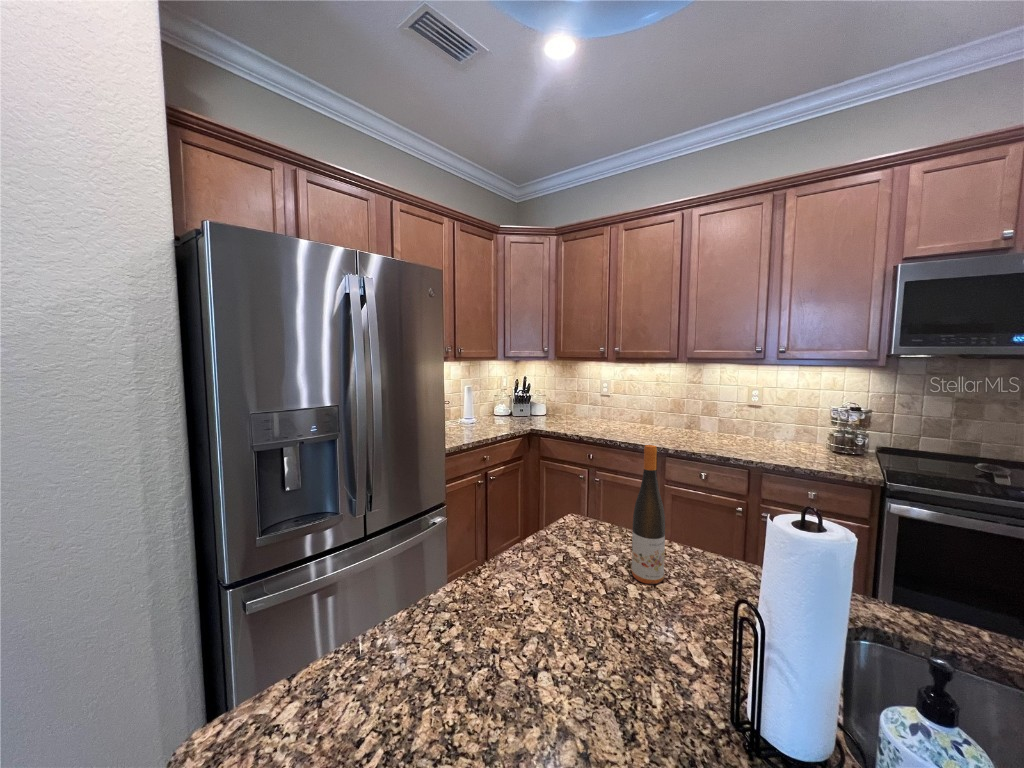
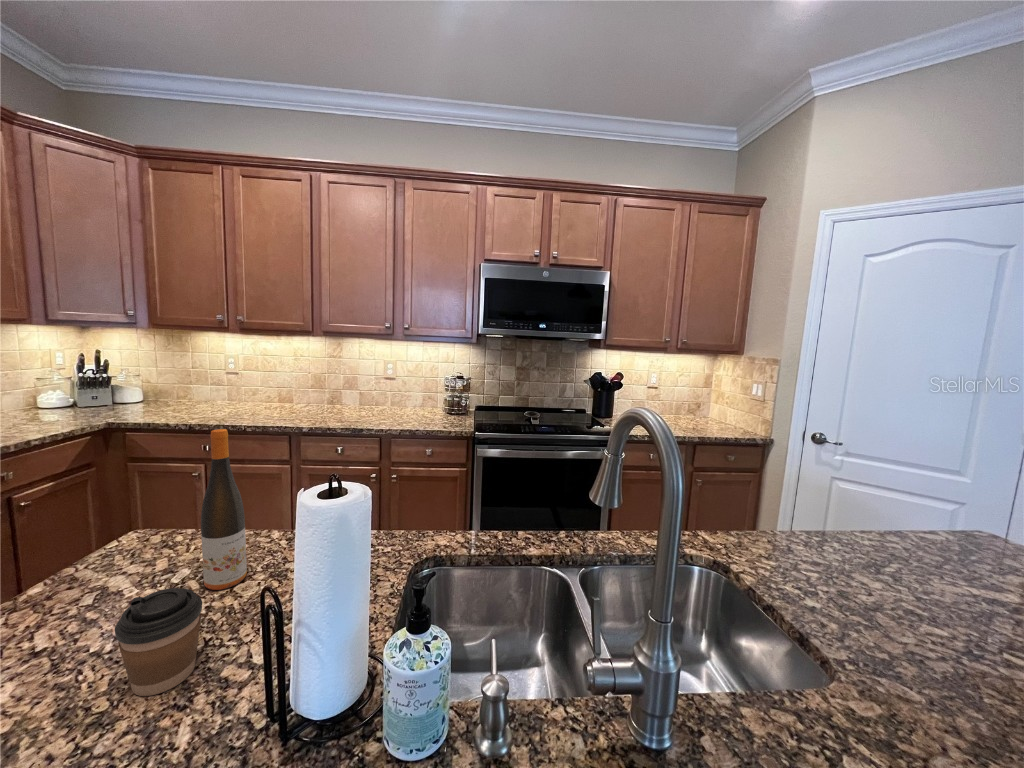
coffee cup: none [600,570,656,655] -> present [115,588,202,696]

